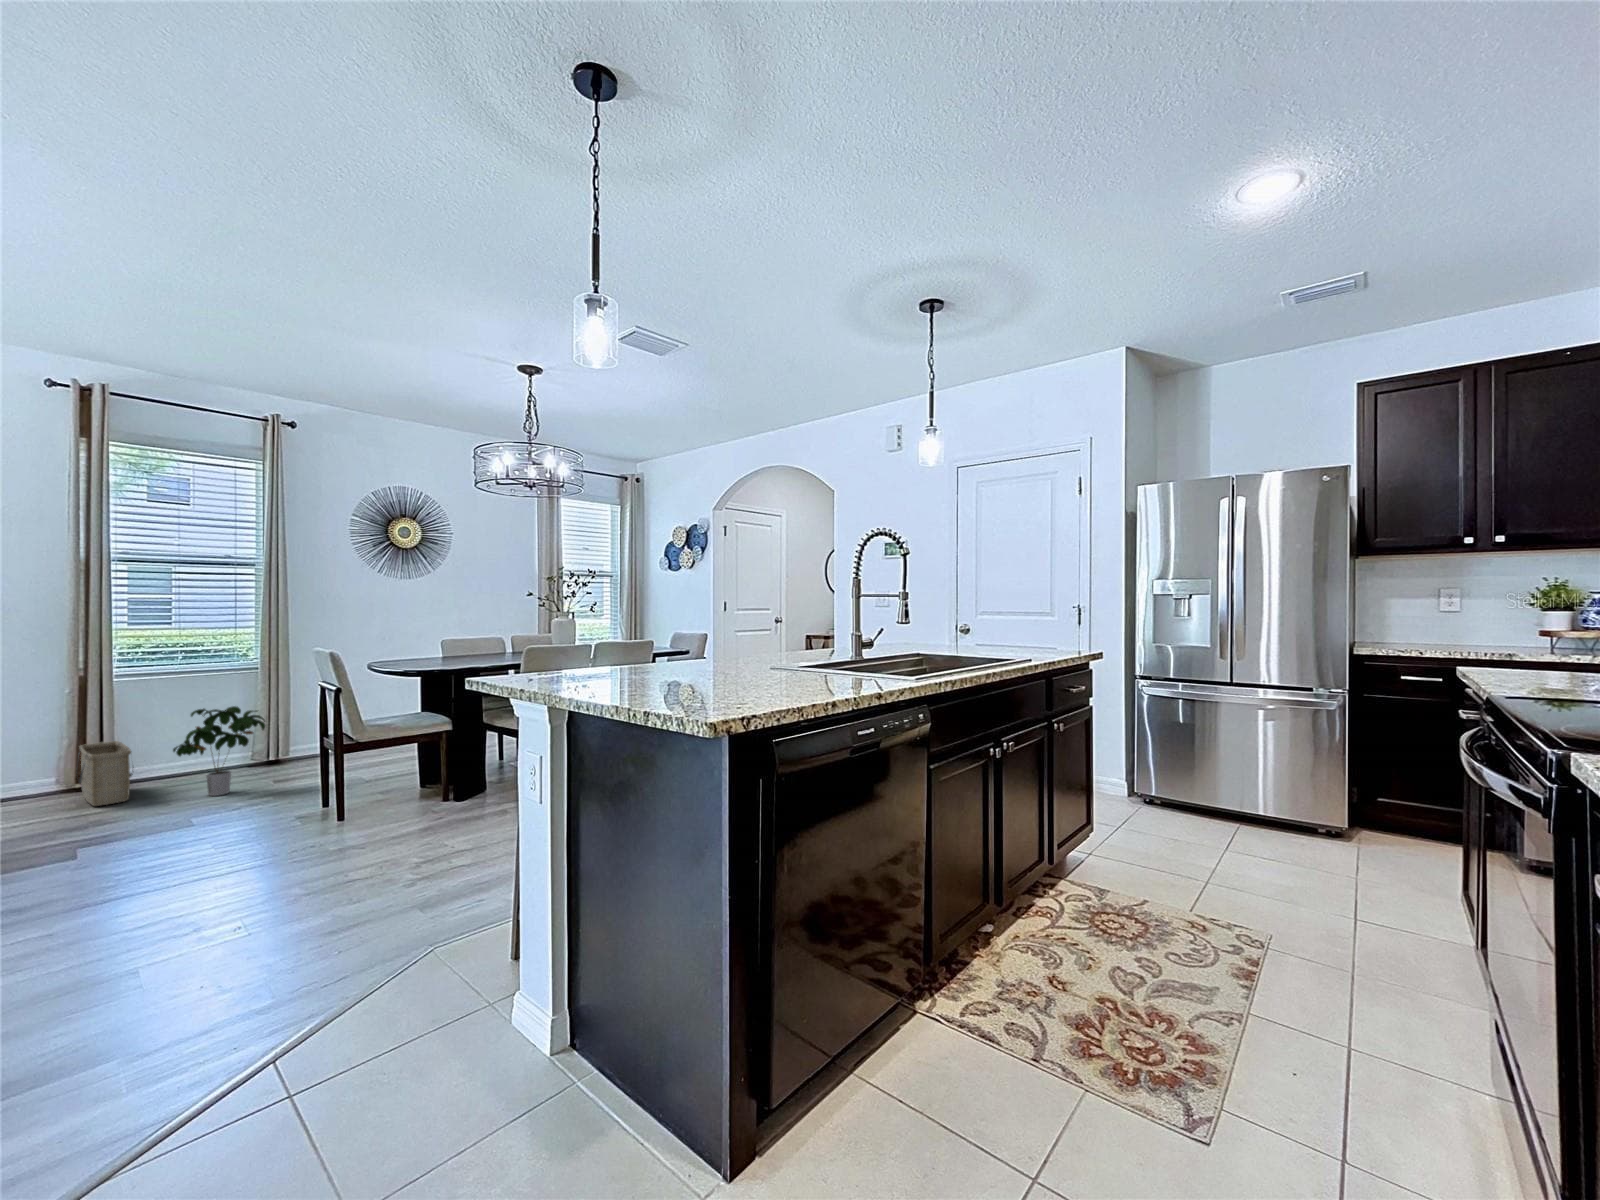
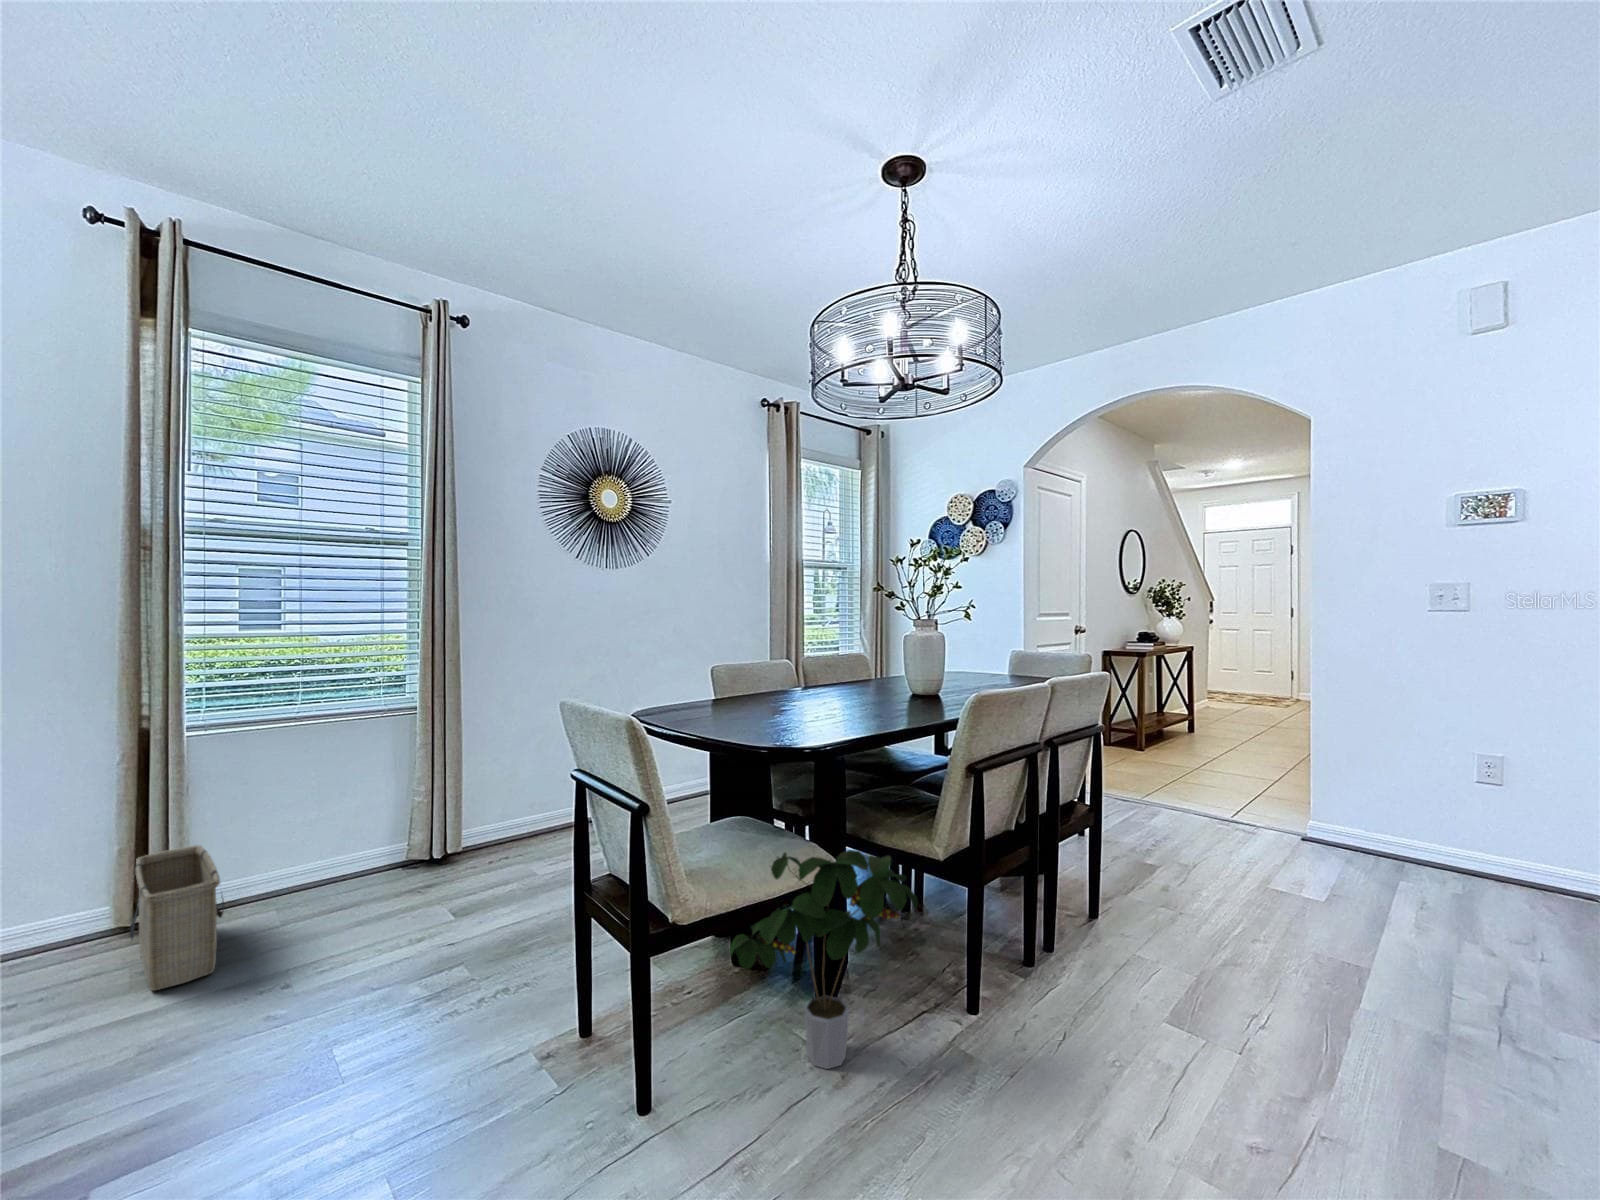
potted plant: present [173,706,265,796] -> present [729,850,918,1069]

